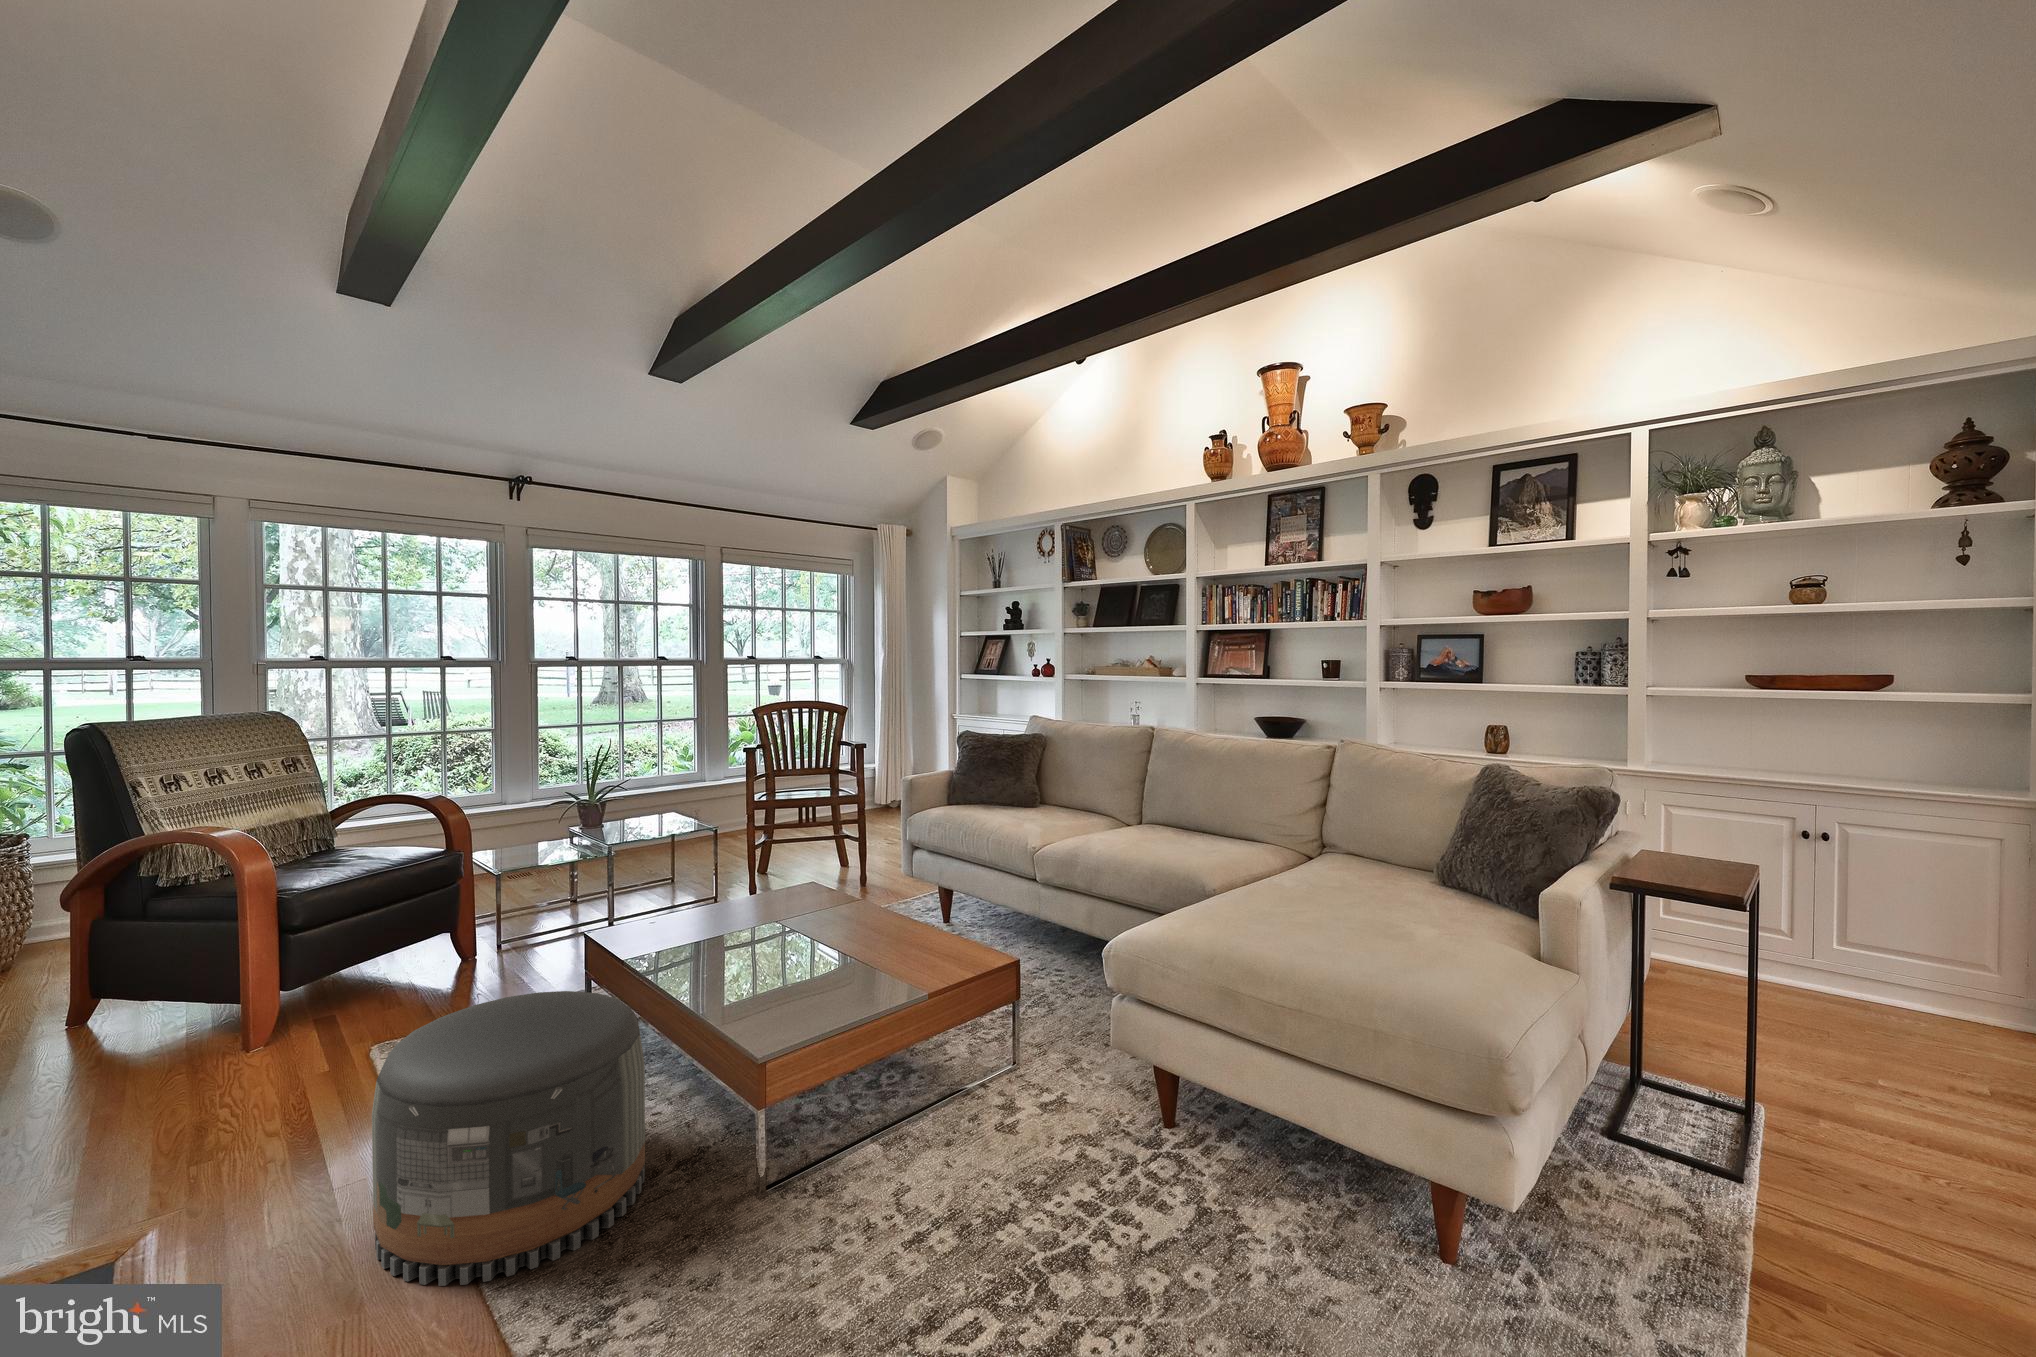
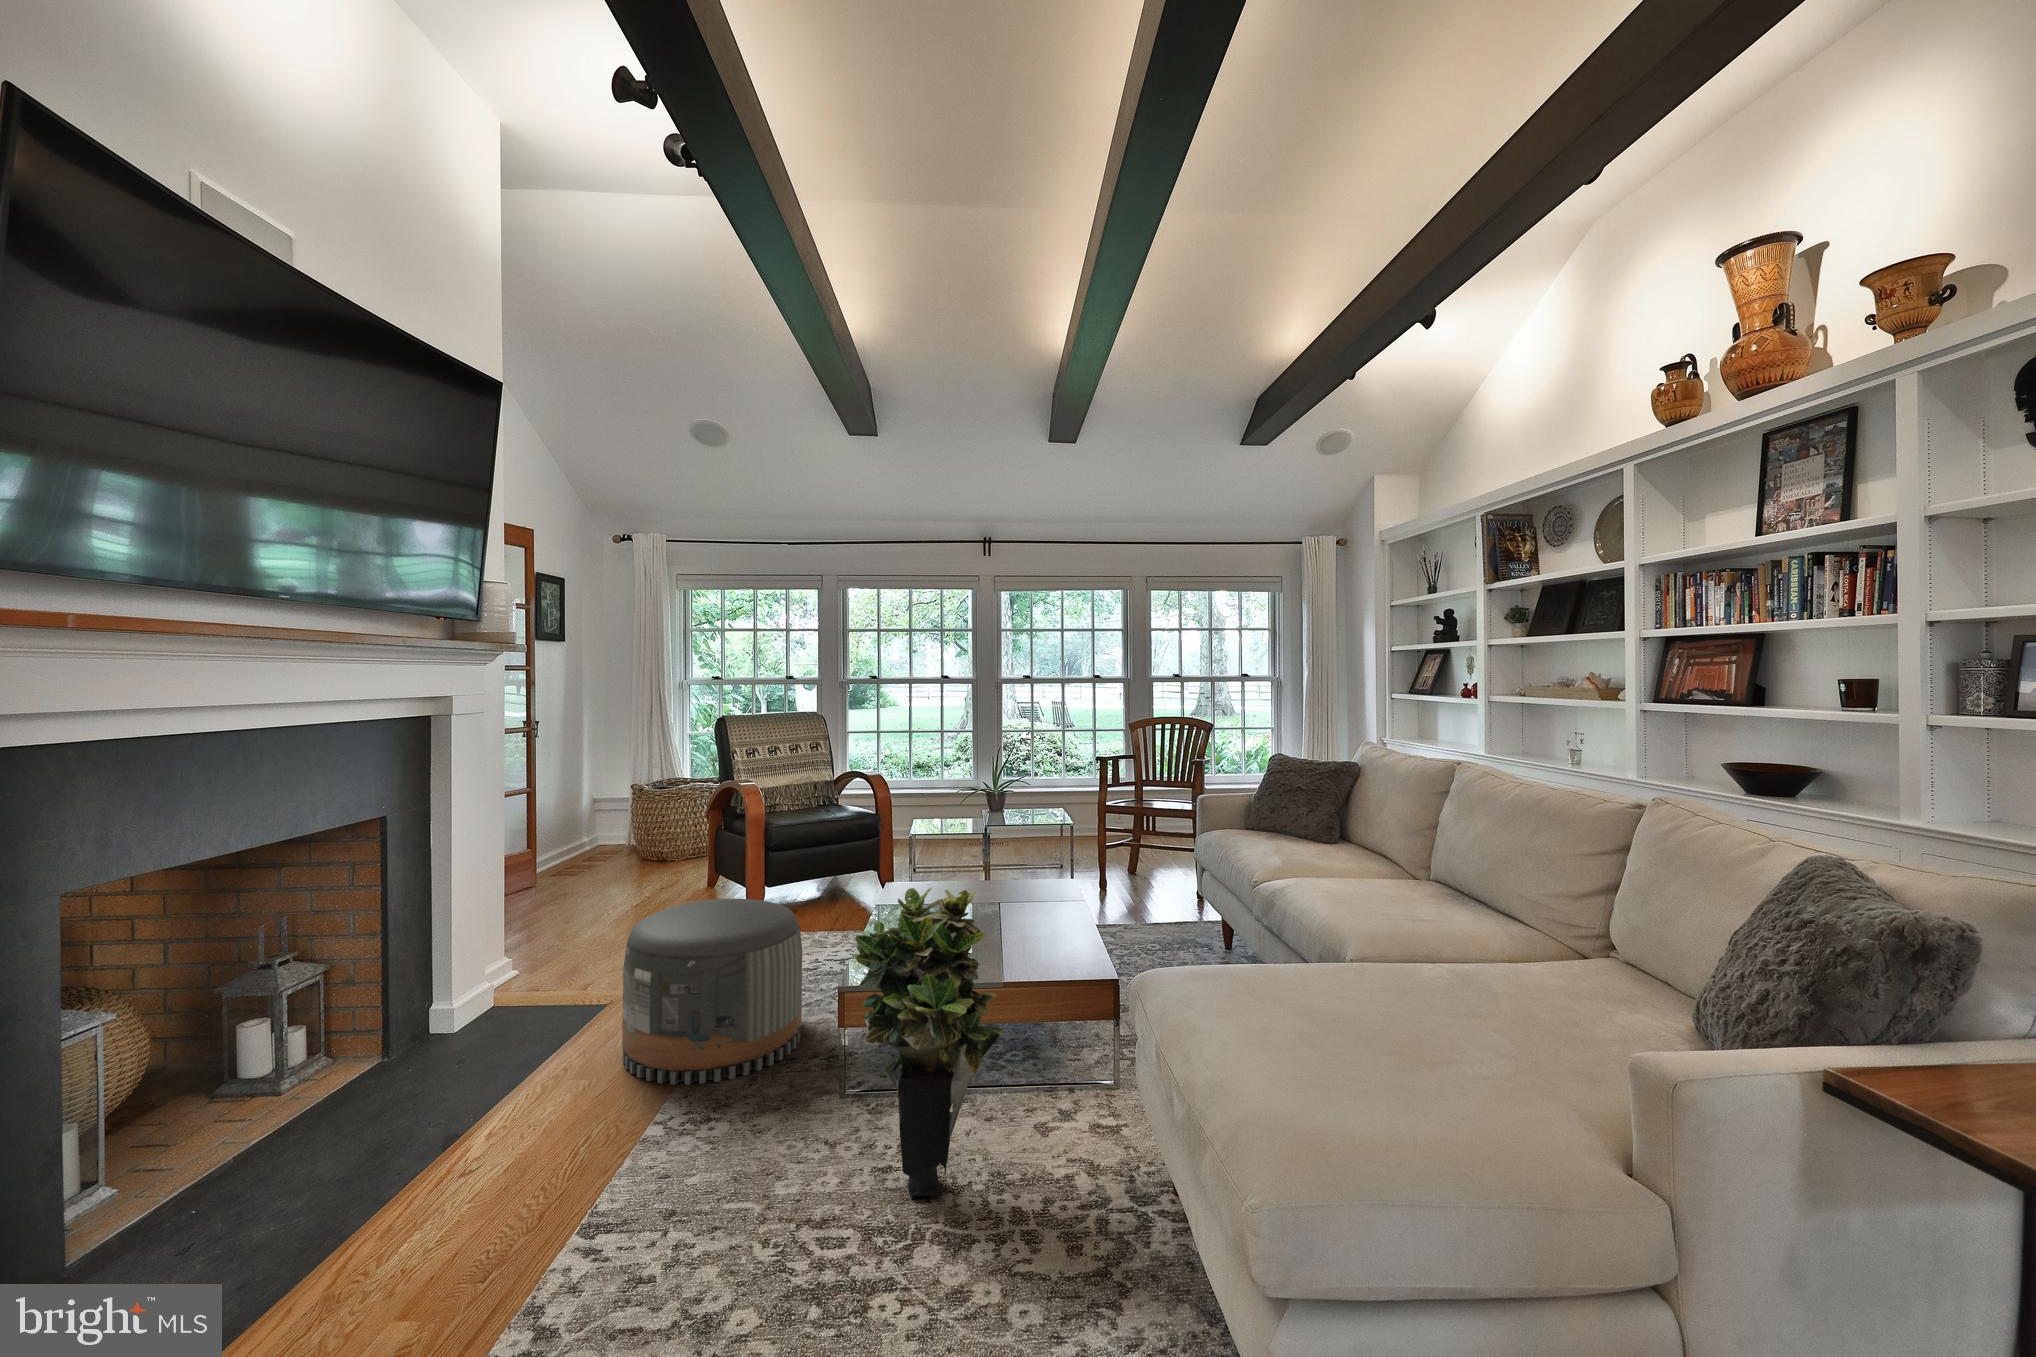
potted plant: none [872,911,1035,1233] -> present [855,888,1004,1197]

